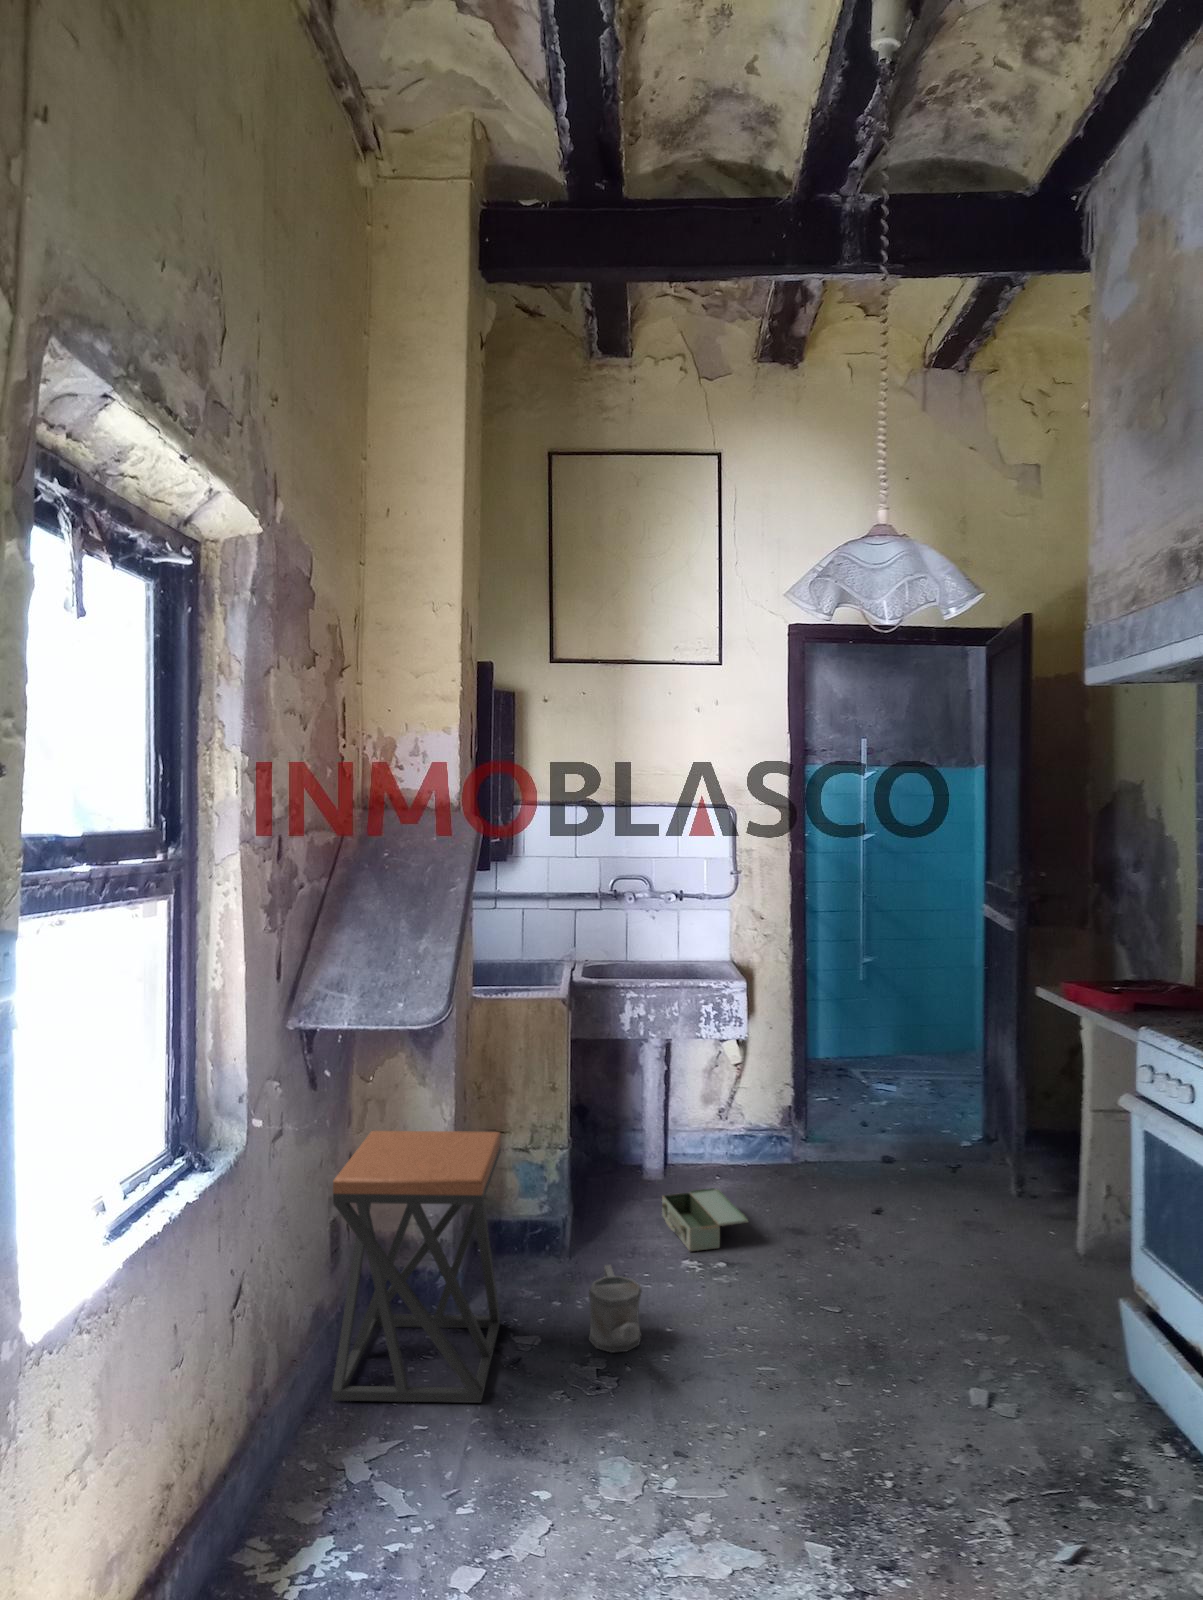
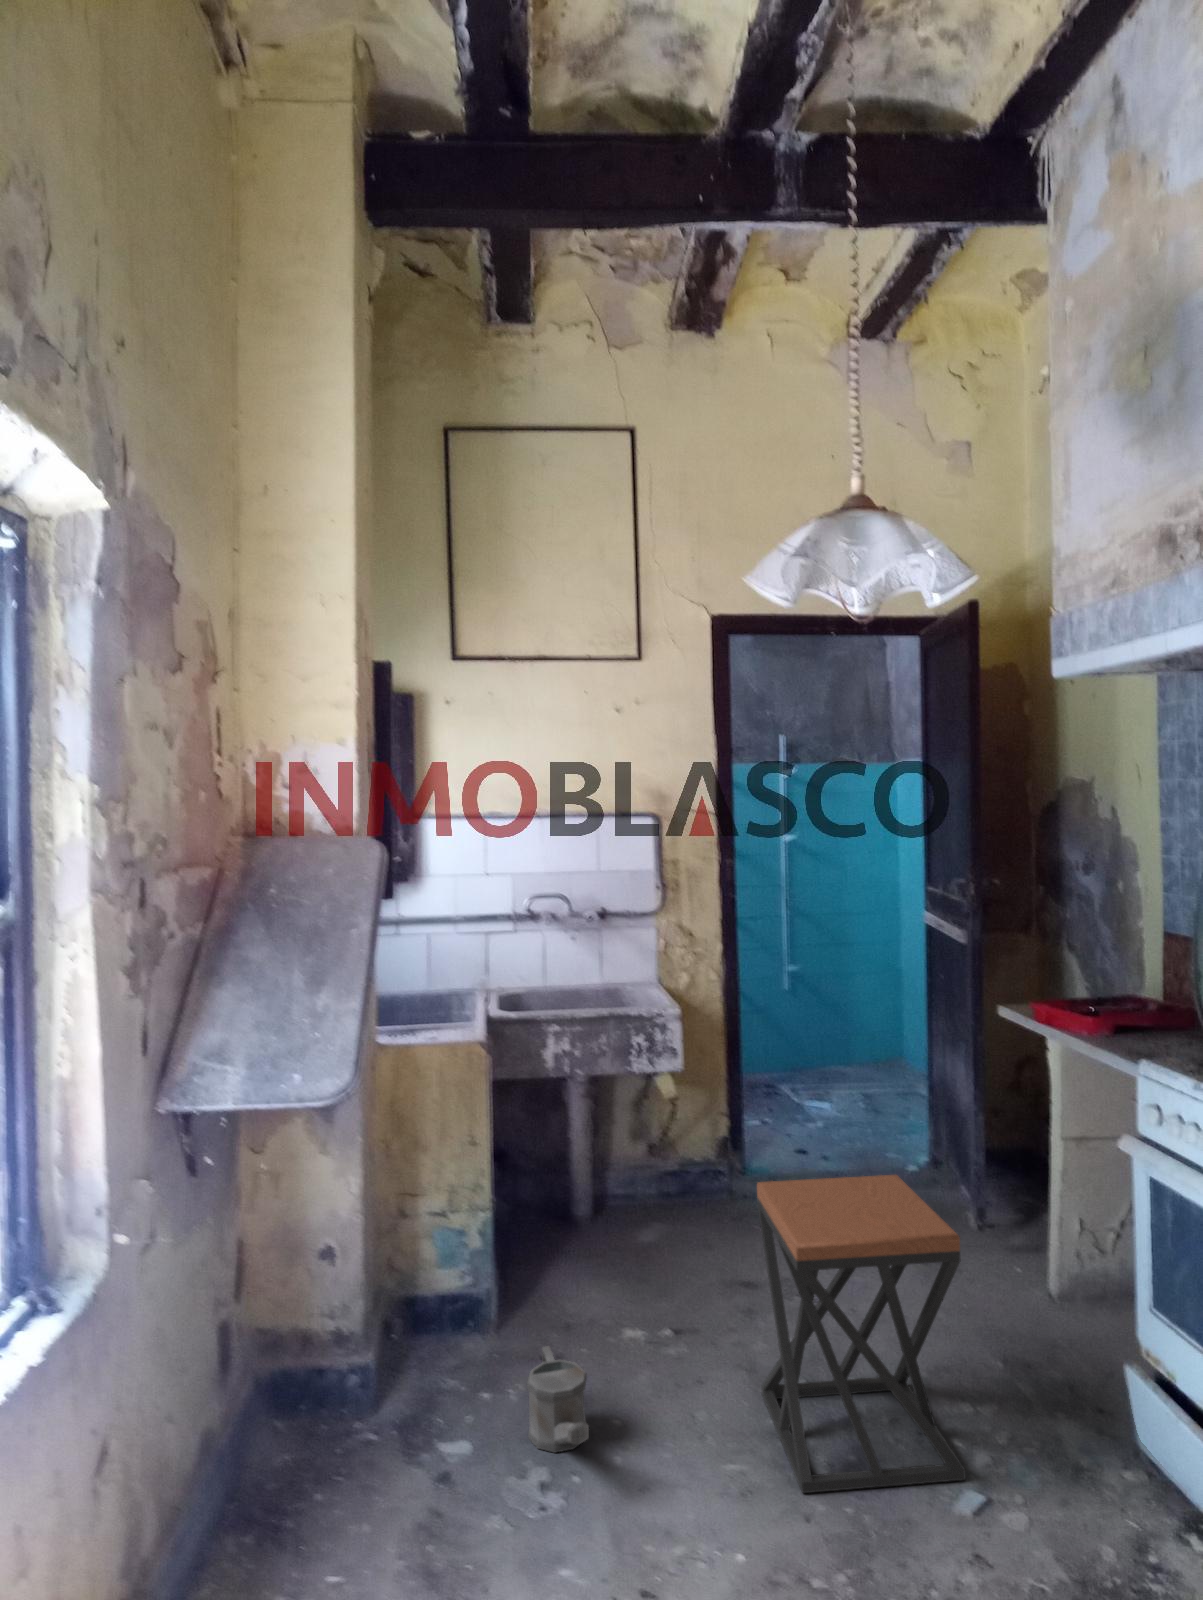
stool: present [332,1131,501,1403] -> present [757,1175,966,1493]
toolbox: present [662,1188,748,1251] -> none [598,1237,696,1315]

